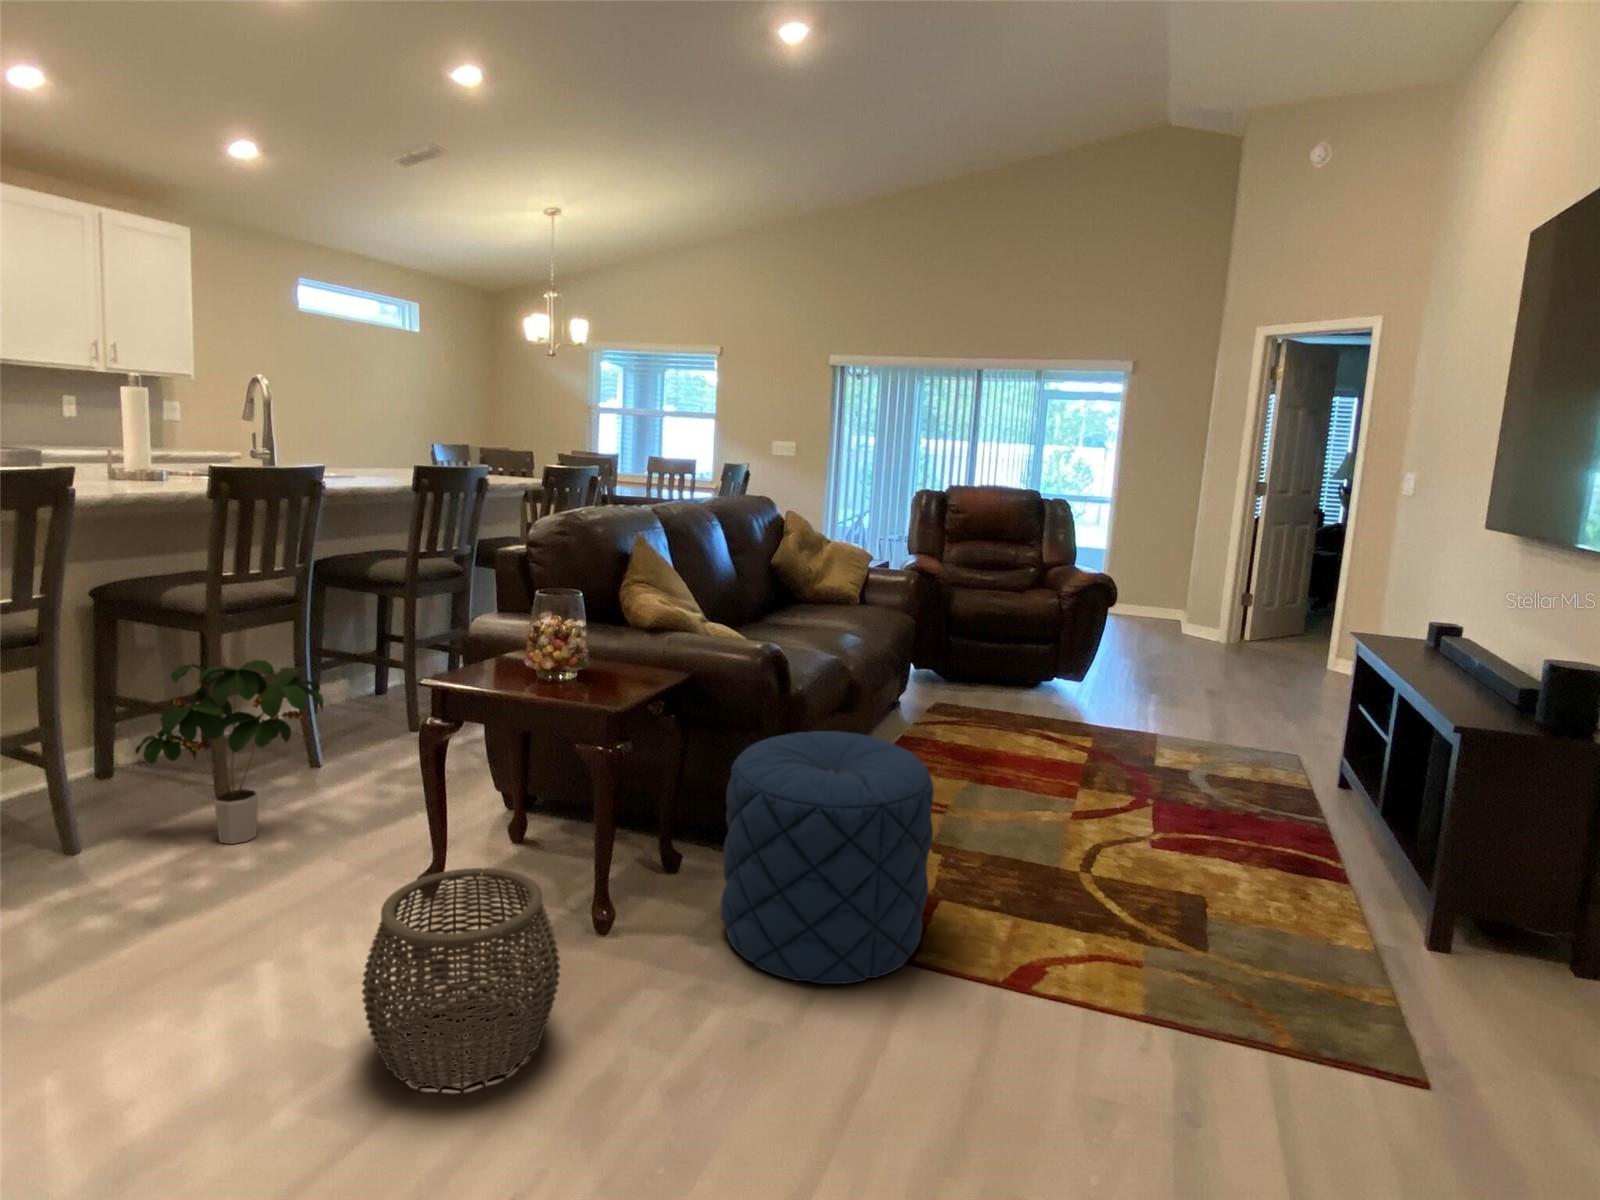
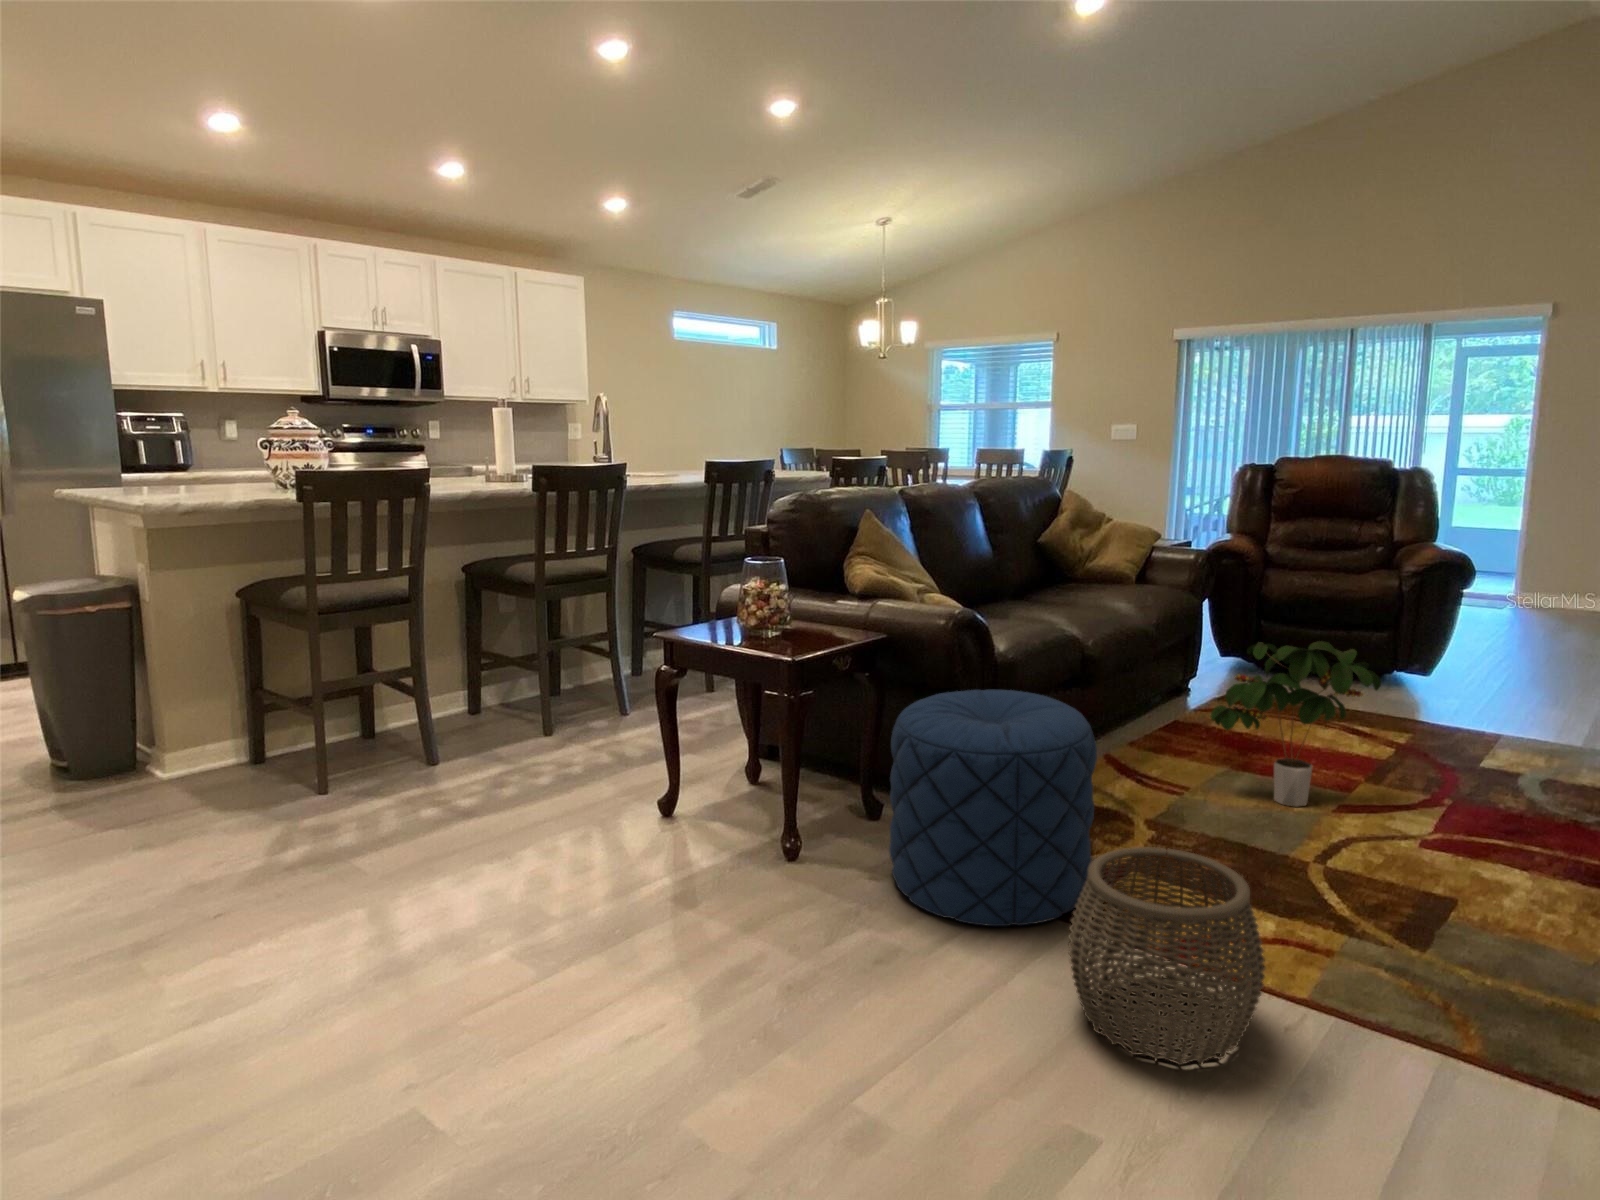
potted plant: present [135,660,324,844] -> present [1210,641,1381,807]
woven basket: present [362,868,560,1090] -> present [1068,847,1265,1065]

